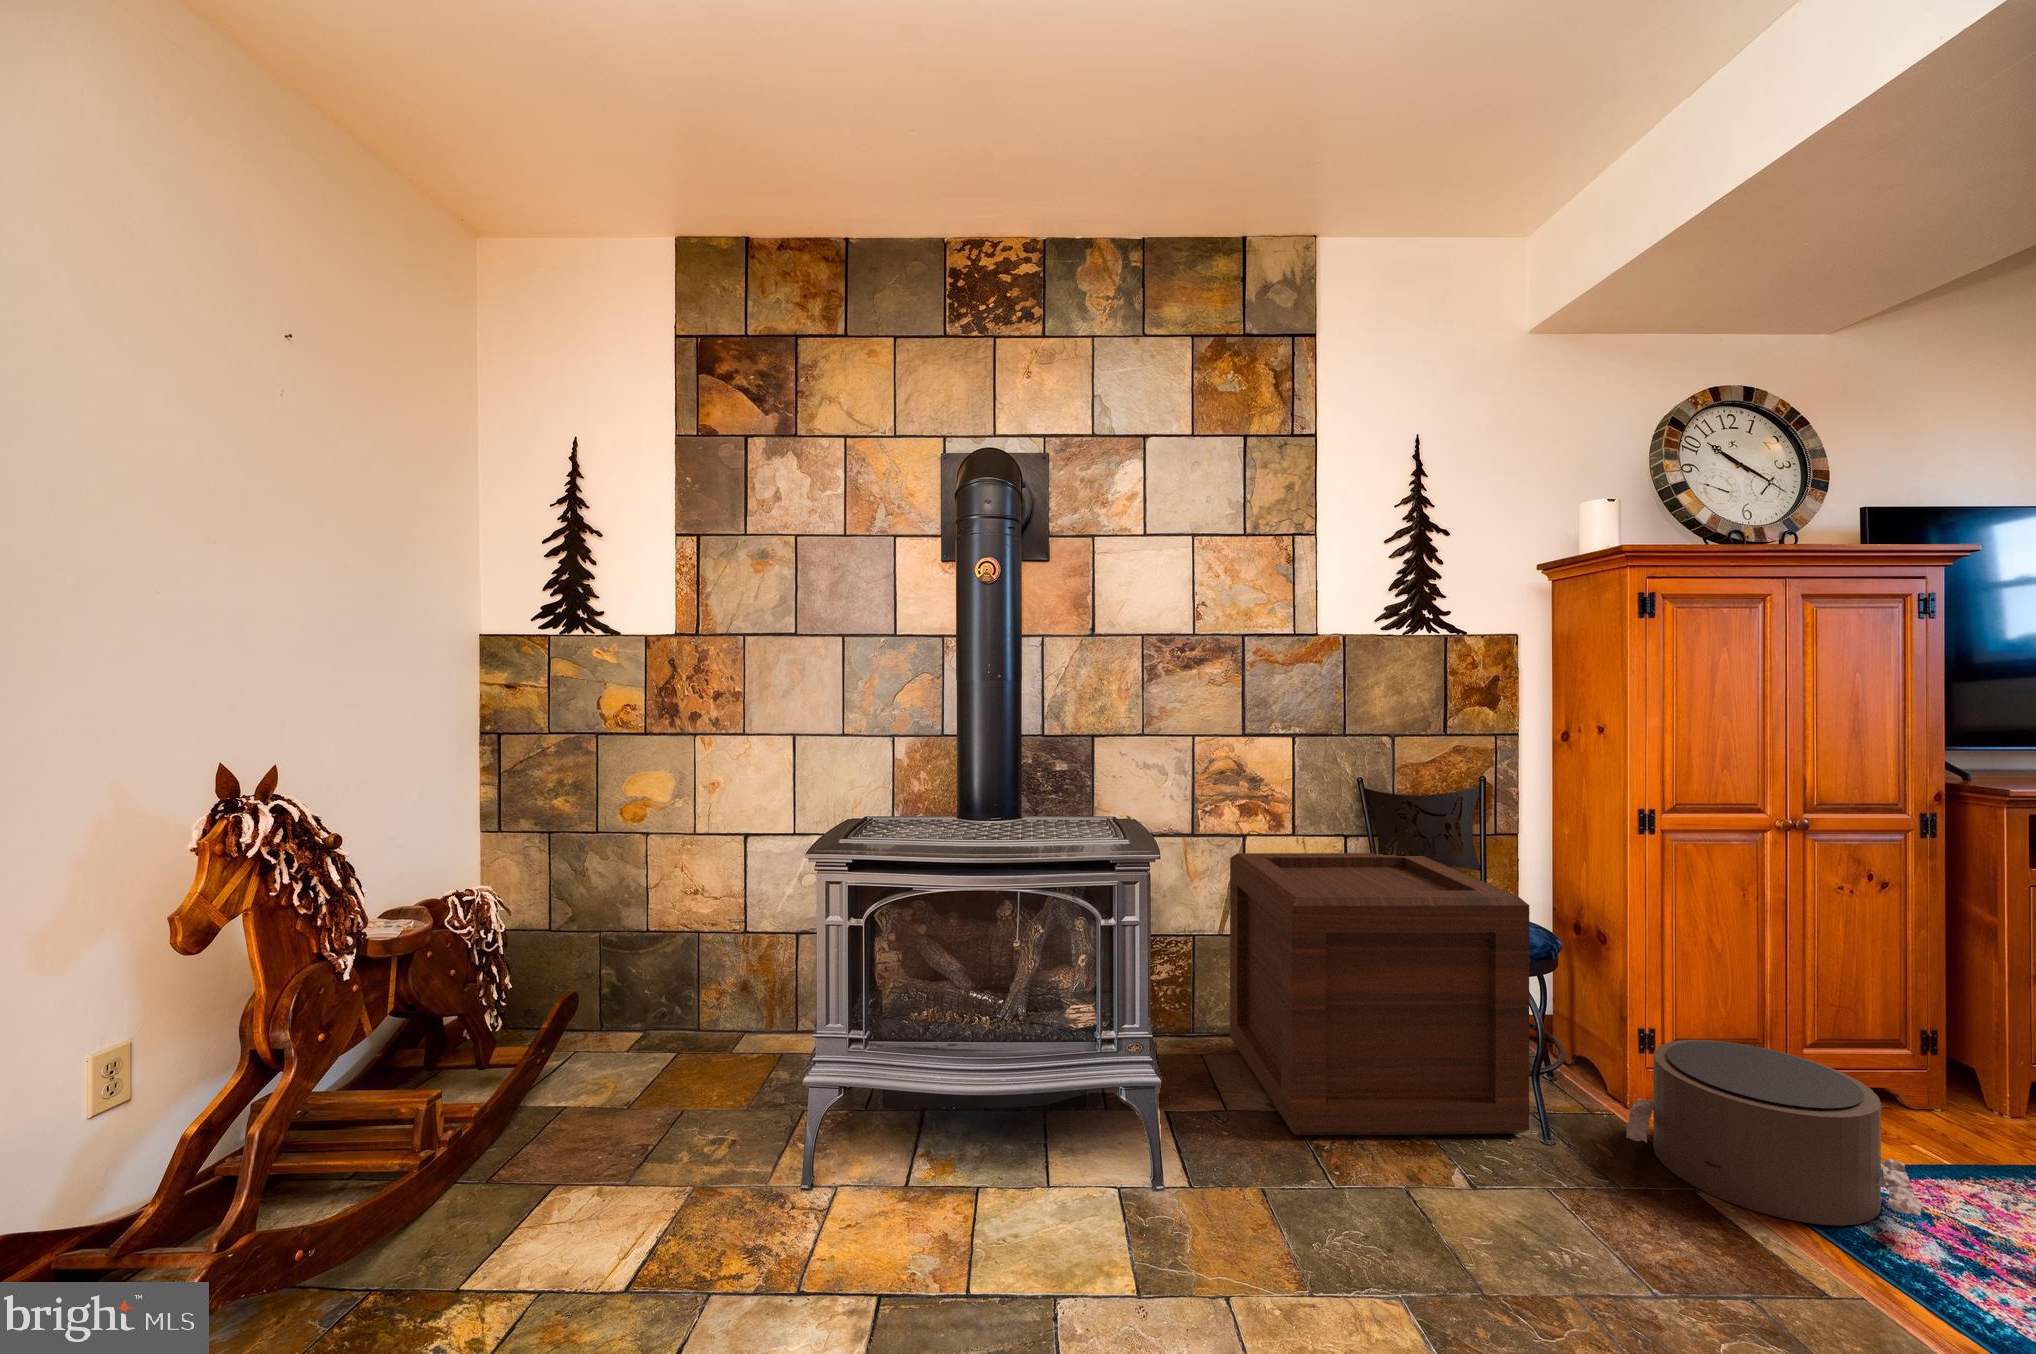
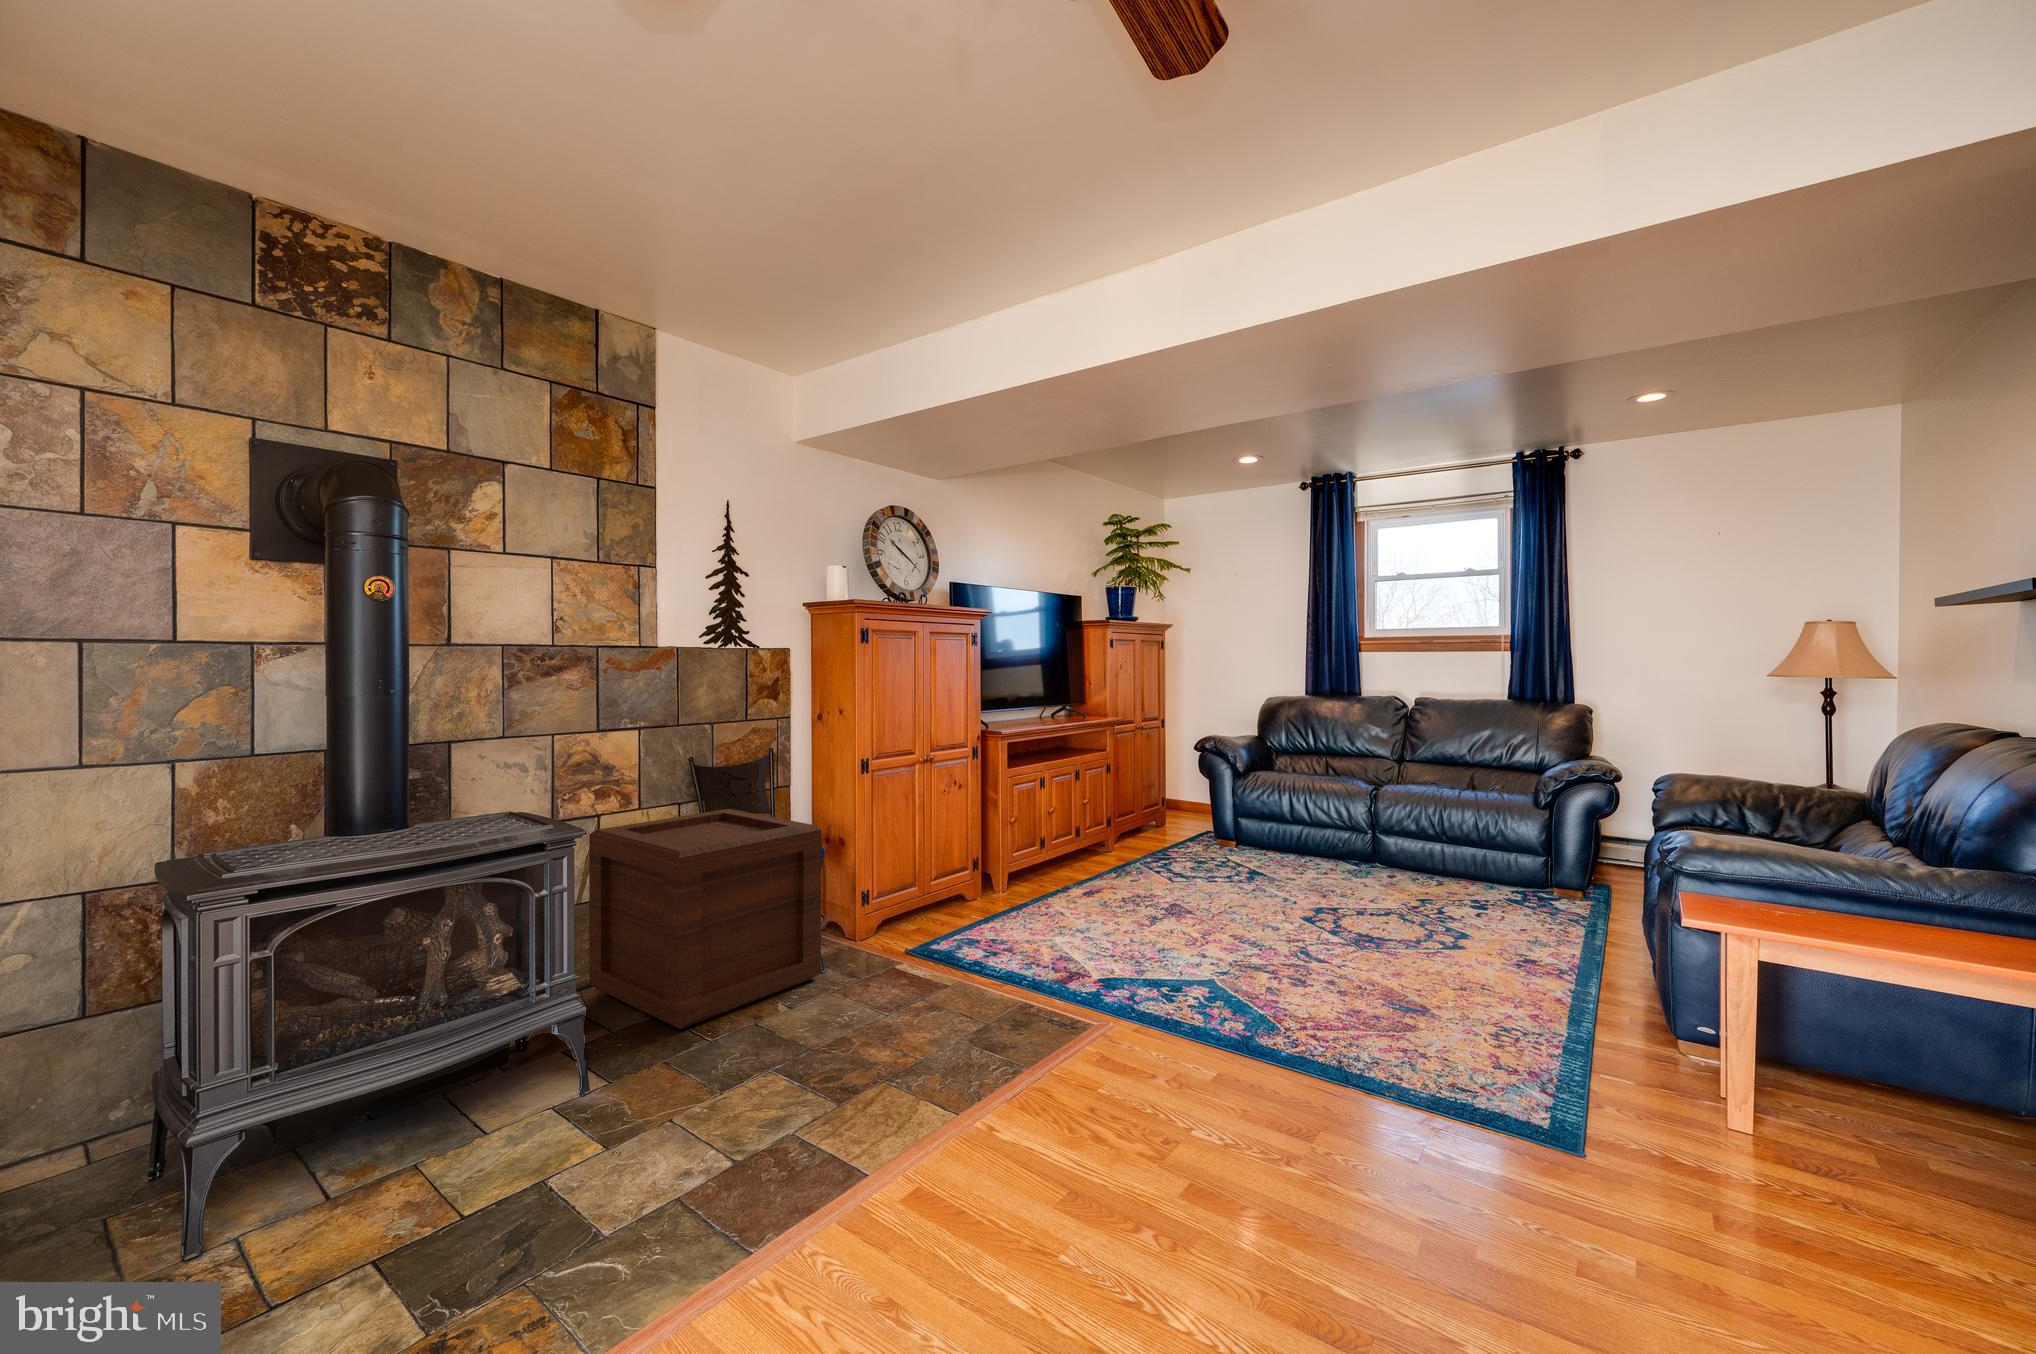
pouf: present [1626,1040,1921,1226] -> none [869,888,996,974]

